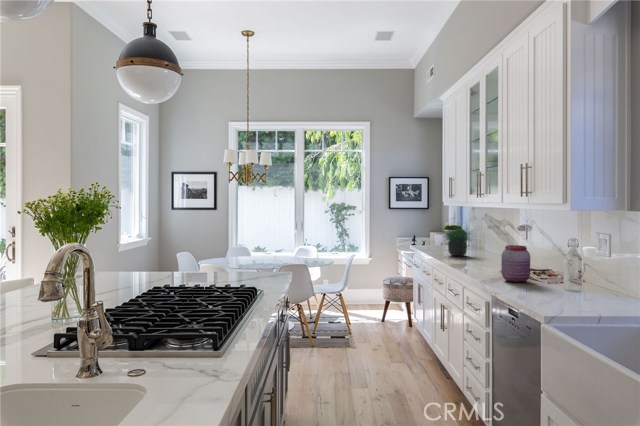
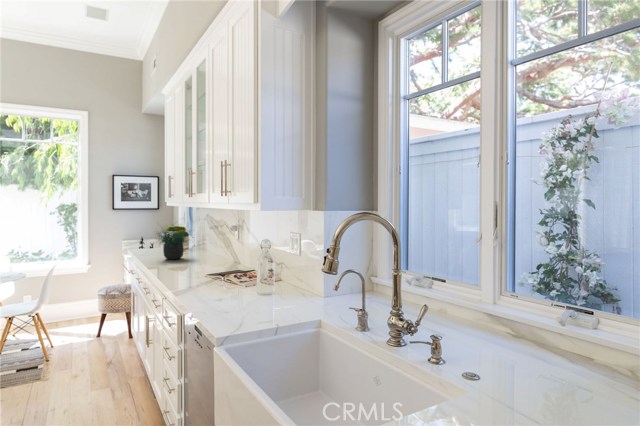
jar: present [501,245,530,282] -> none [199,249,229,290]

